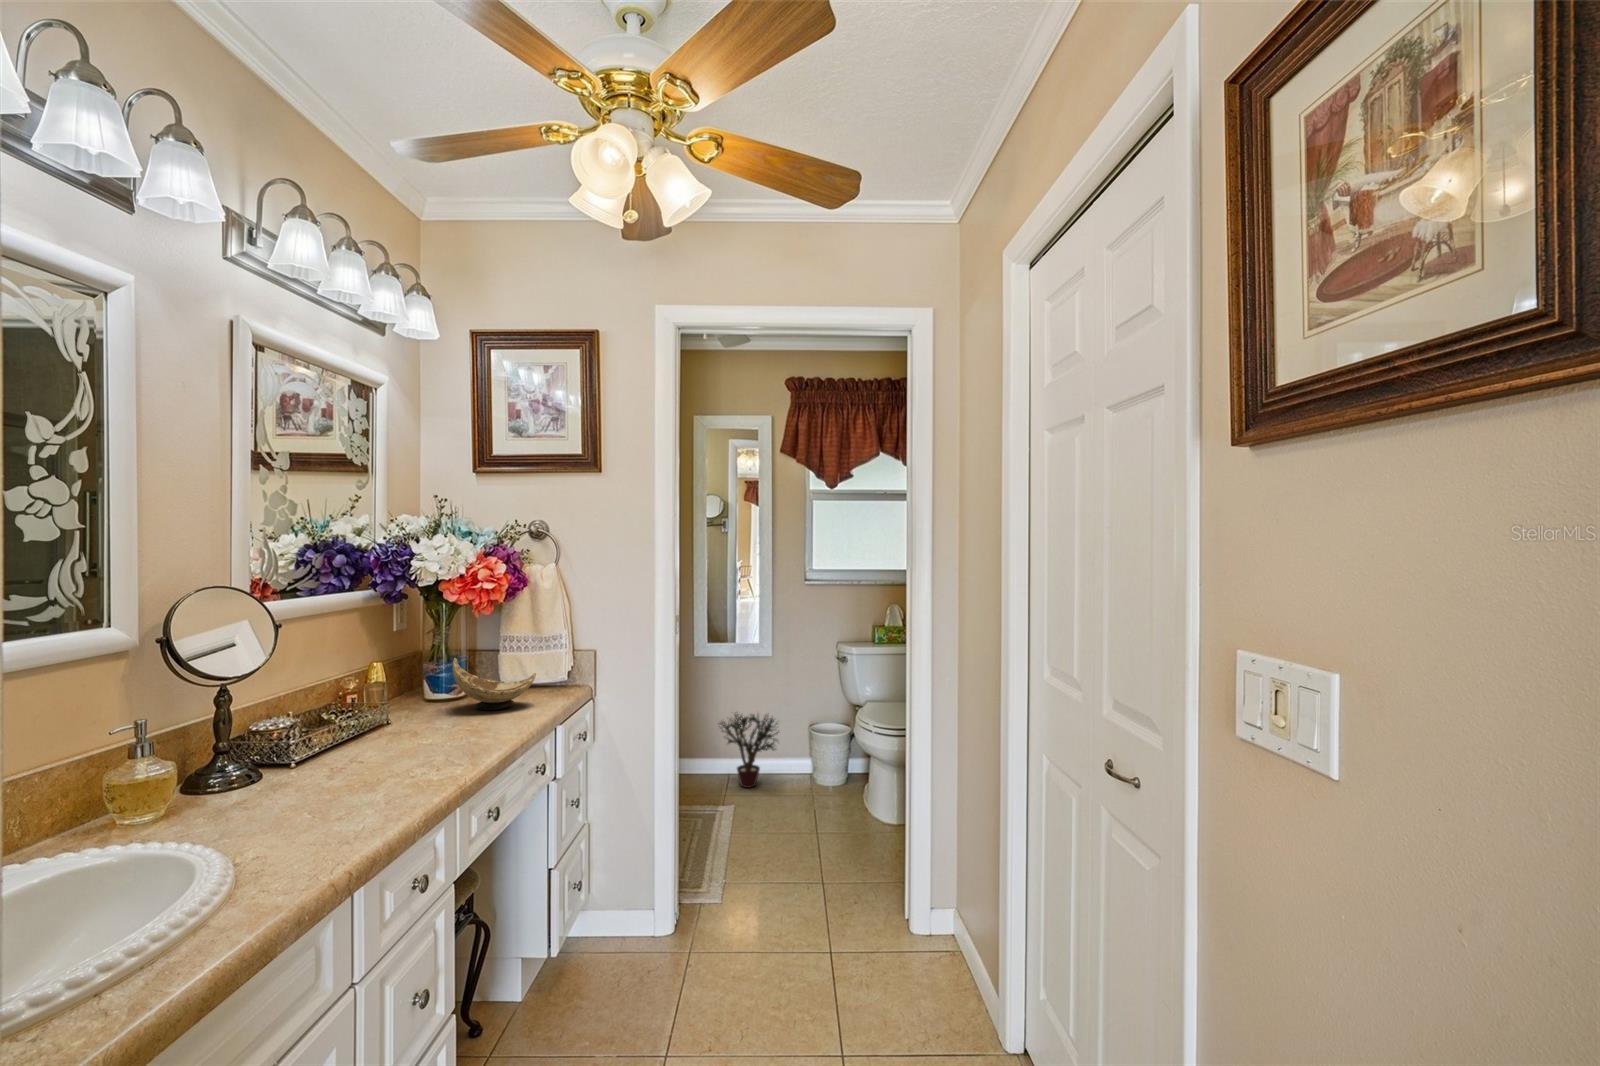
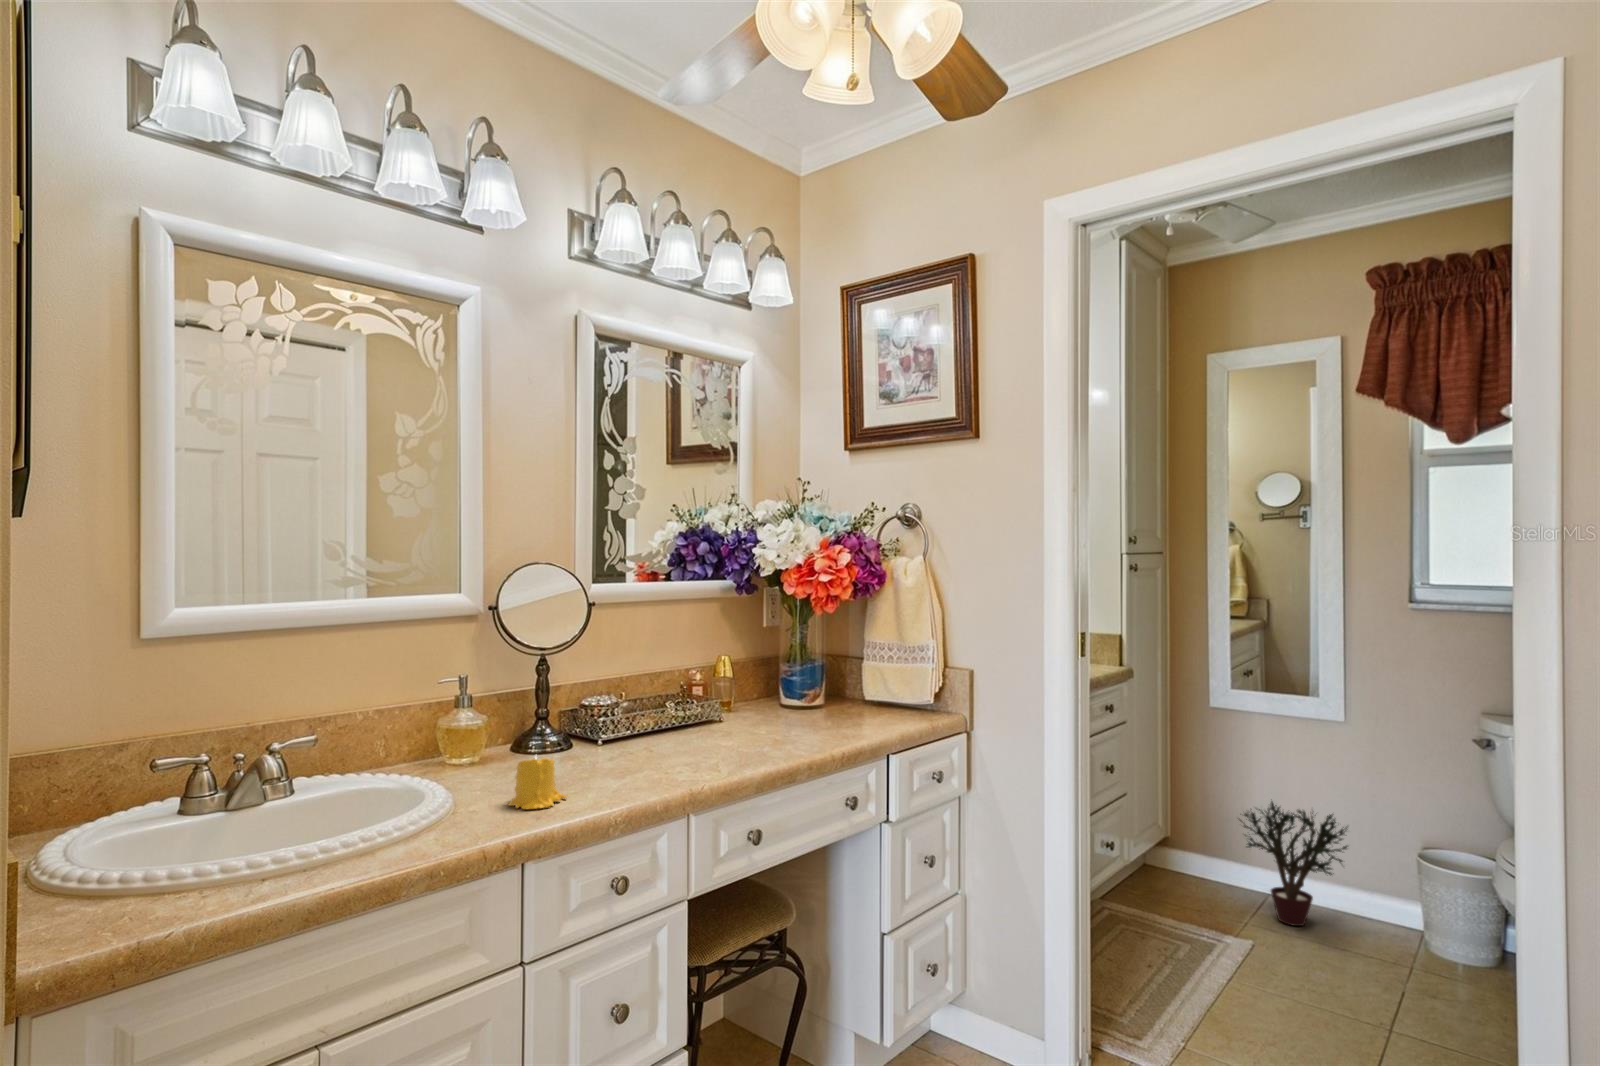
decorative bowl: present [452,658,536,710] -> none [785,659,874,725]
candle: none [289,781,351,841] -> present [509,757,567,809]

